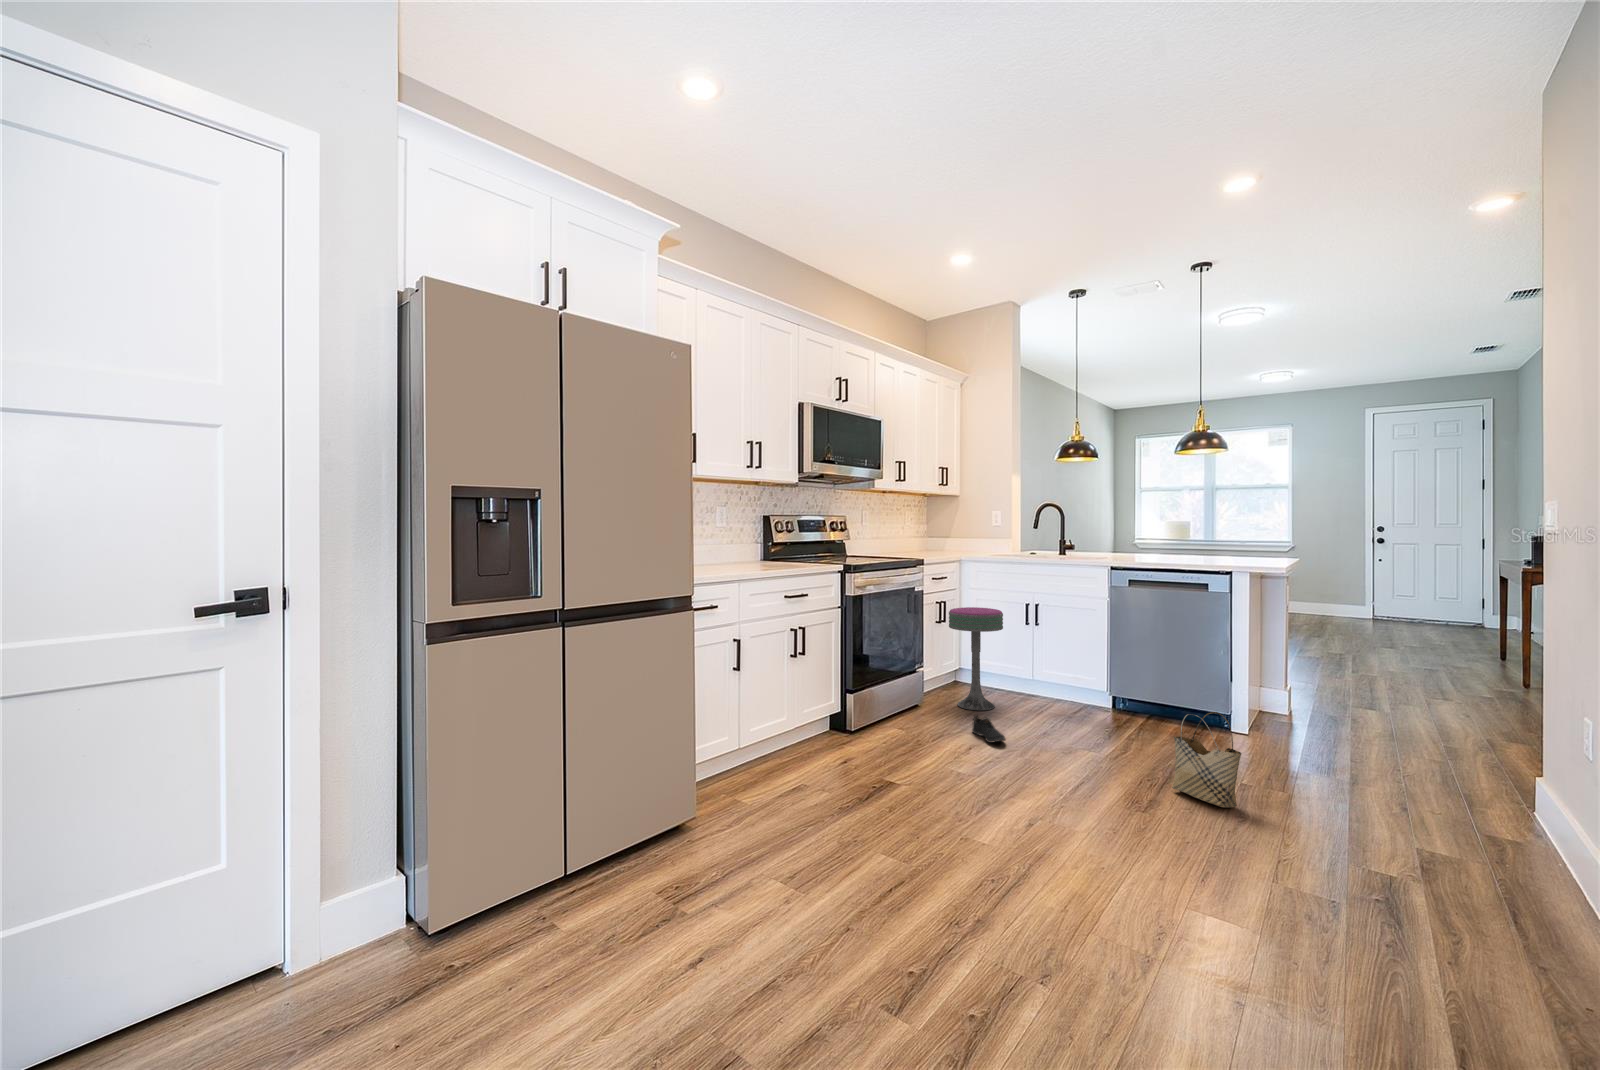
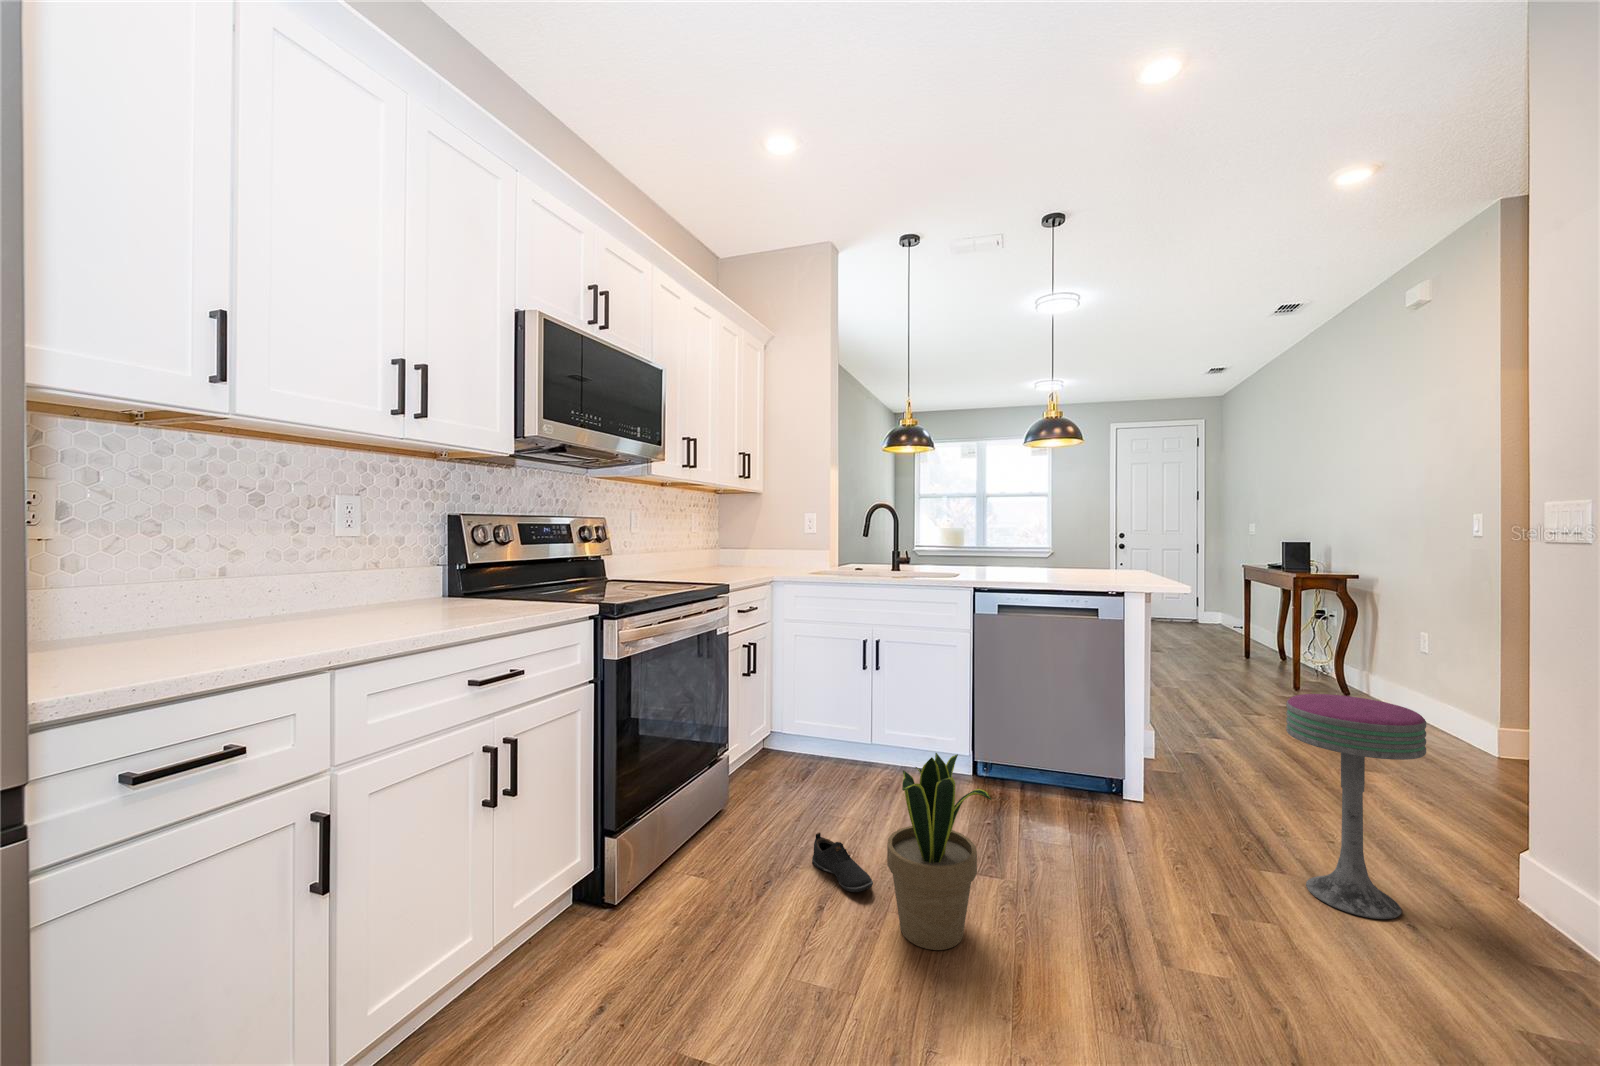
bar stool: present [949,607,1003,710] -> present [1286,694,1426,919]
potted plant: none [1008,656,1070,767] -> present [887,753,991,950]
woven basket: present [1172,712,1241,807] -> none [1159,839,1285,1019]

